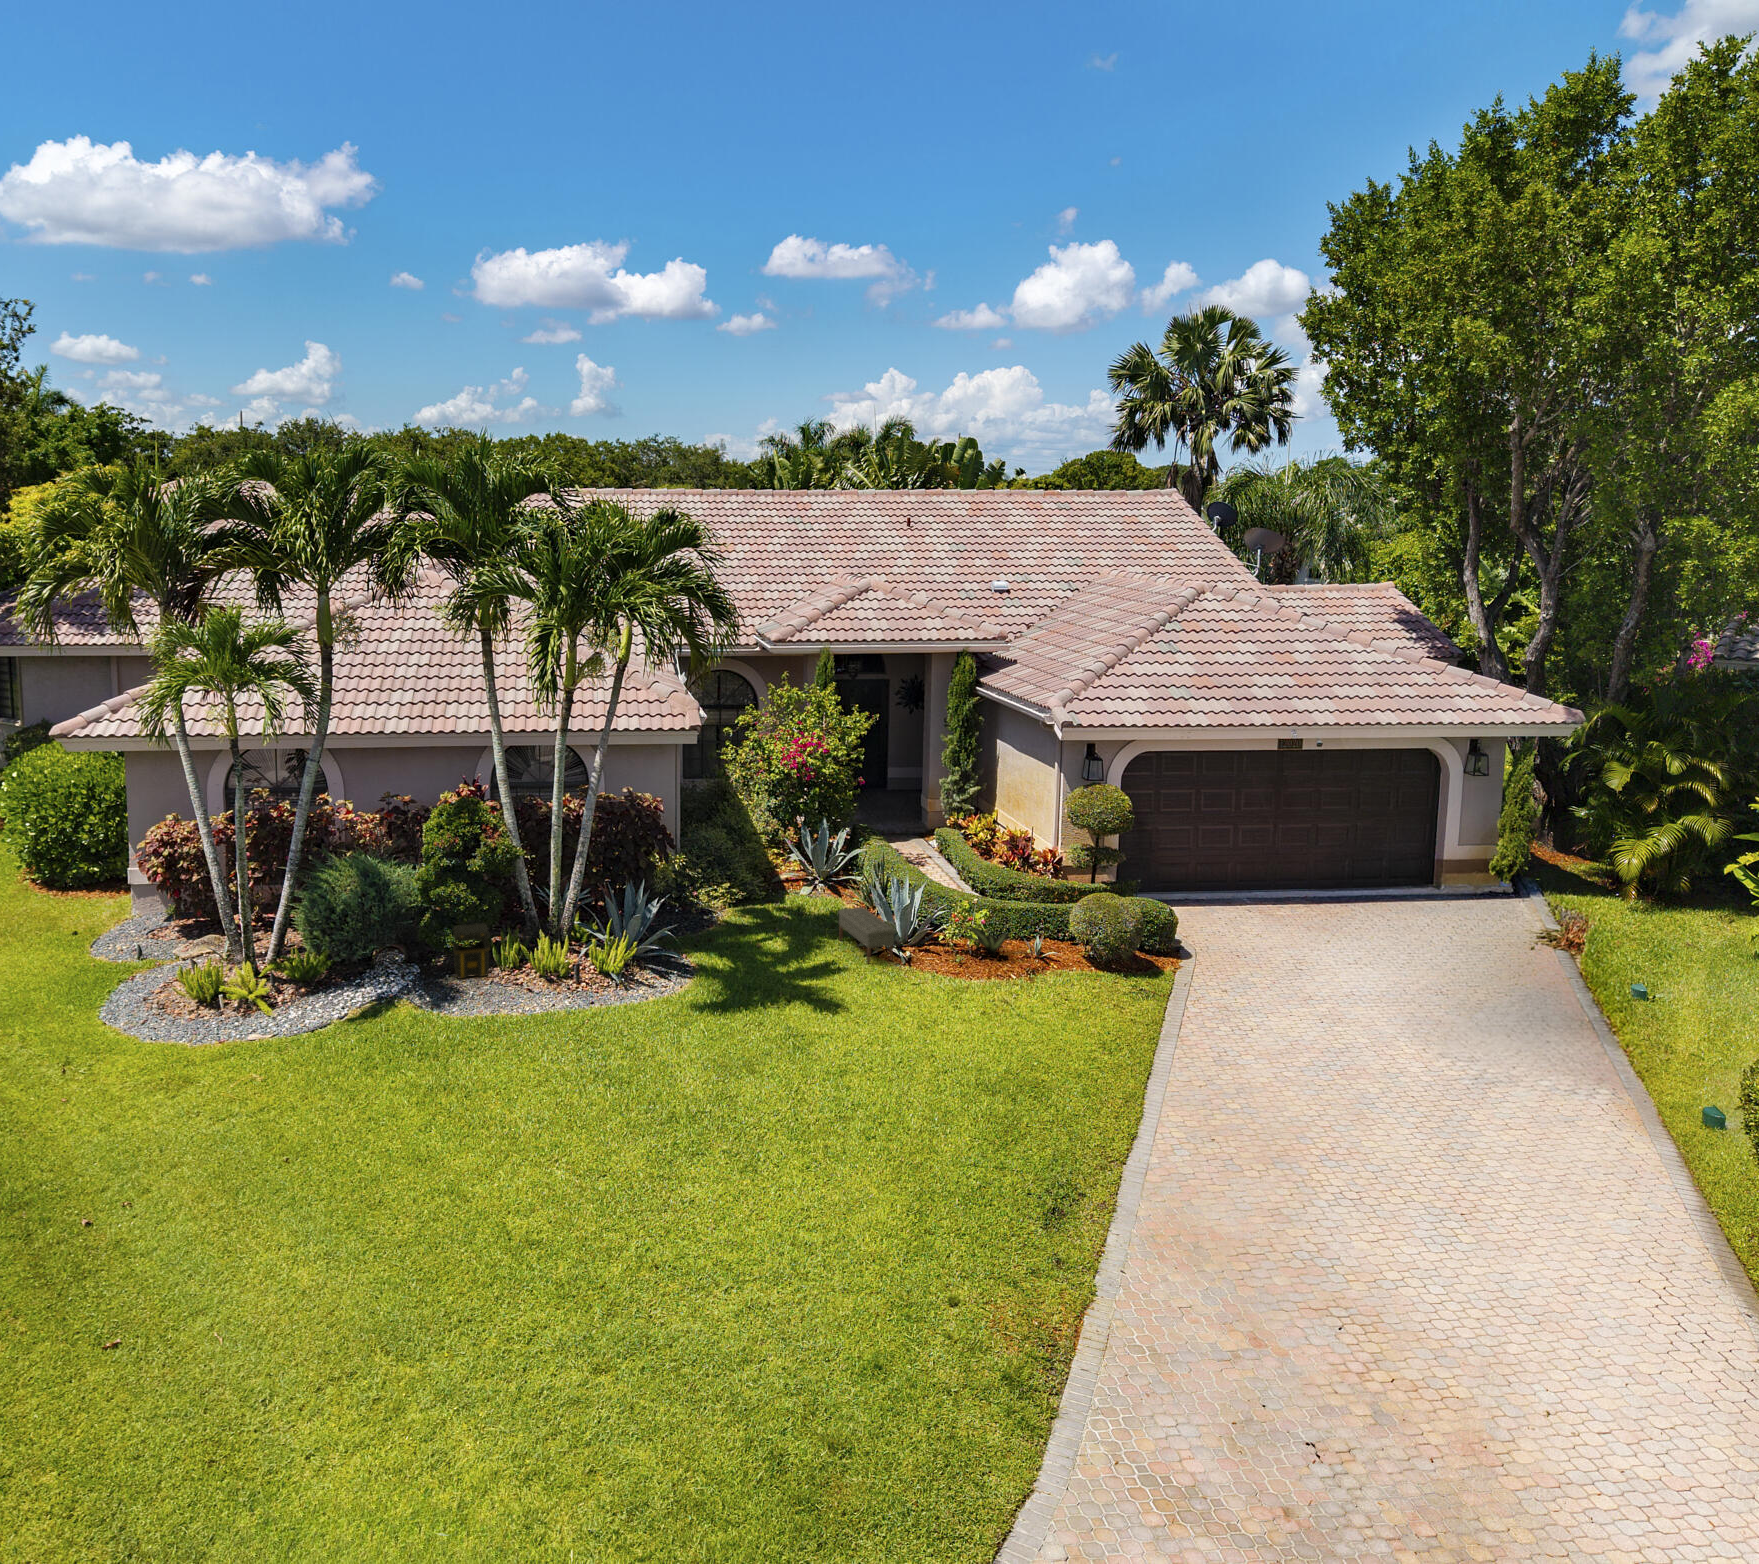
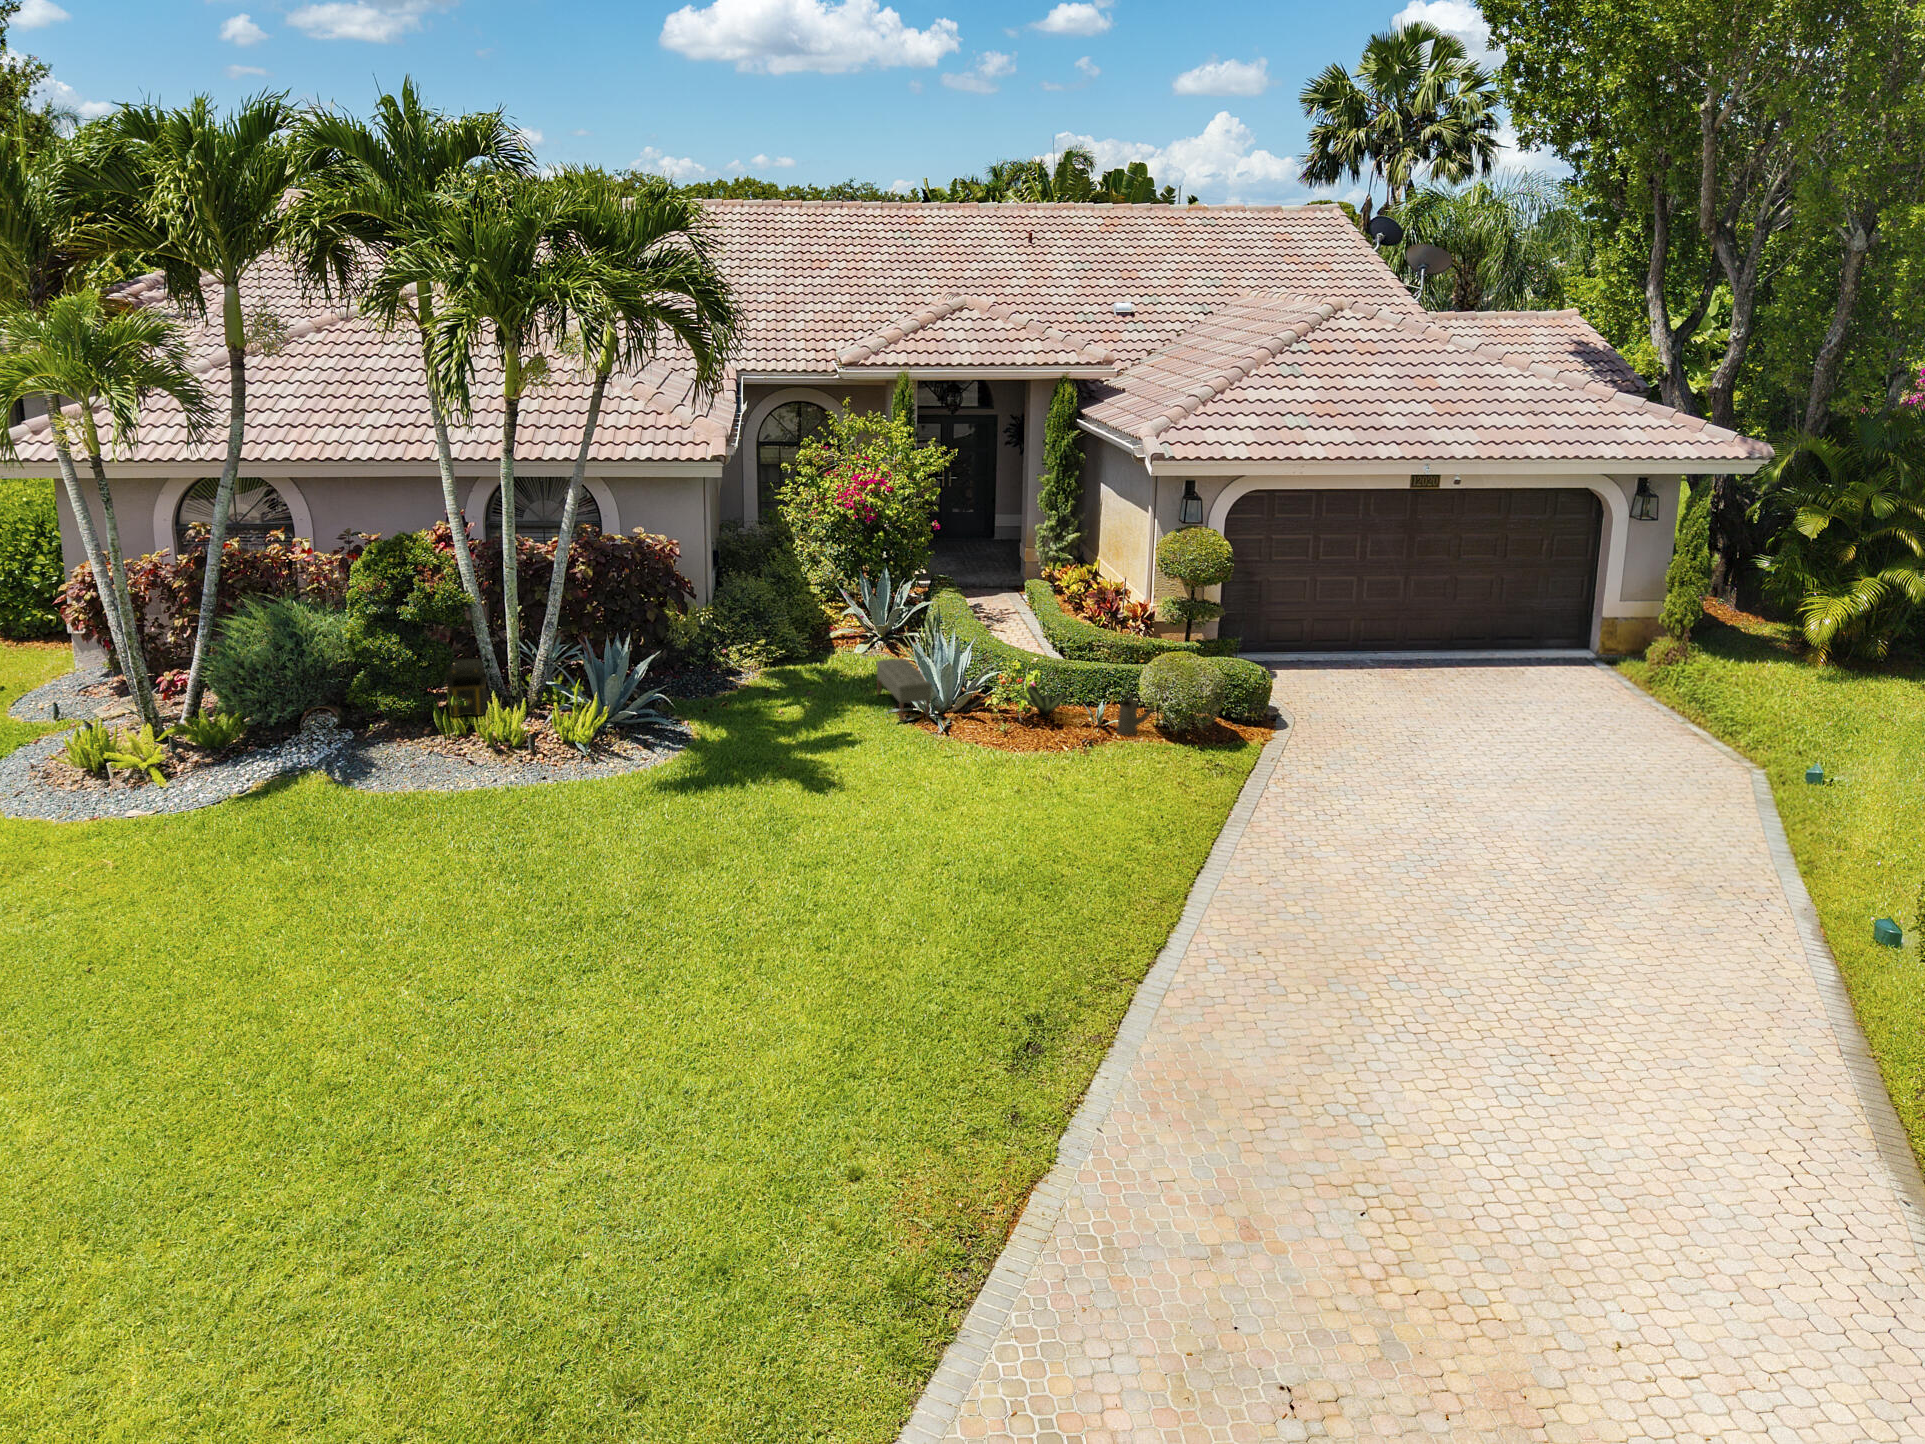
watering can: none [1051,931,1092,969] -> present [1116,693,1154,736]

